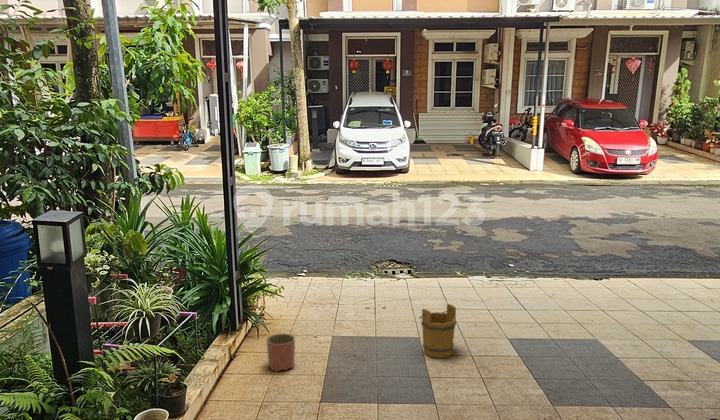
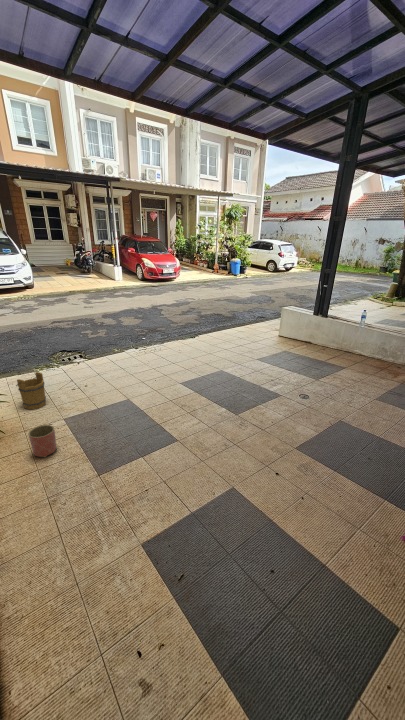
bucket: present [419,304,456,358] -> present [16,372,46,410]

